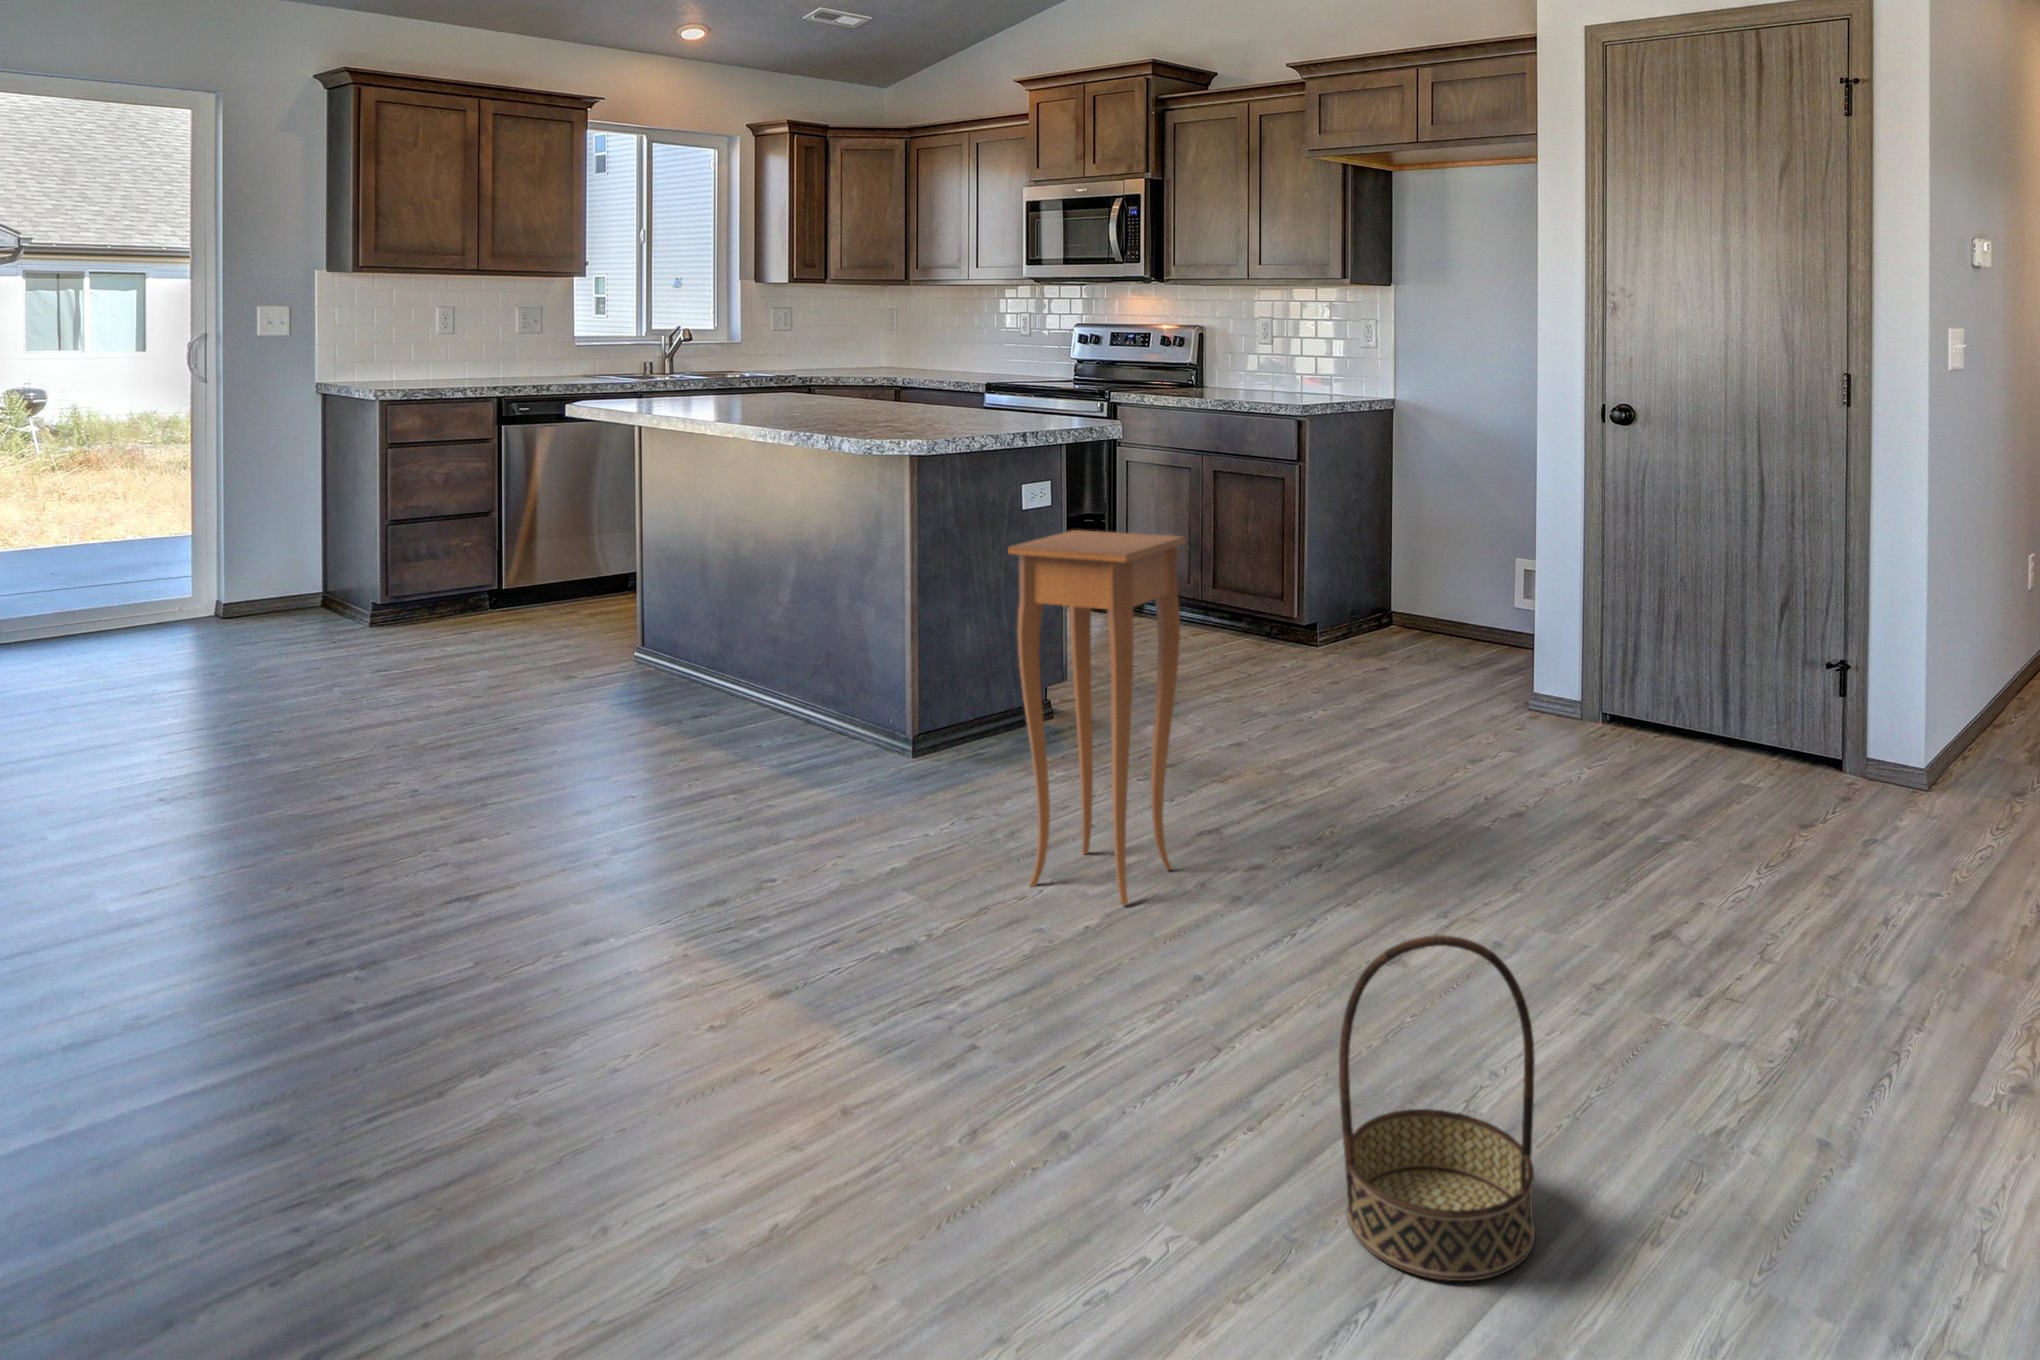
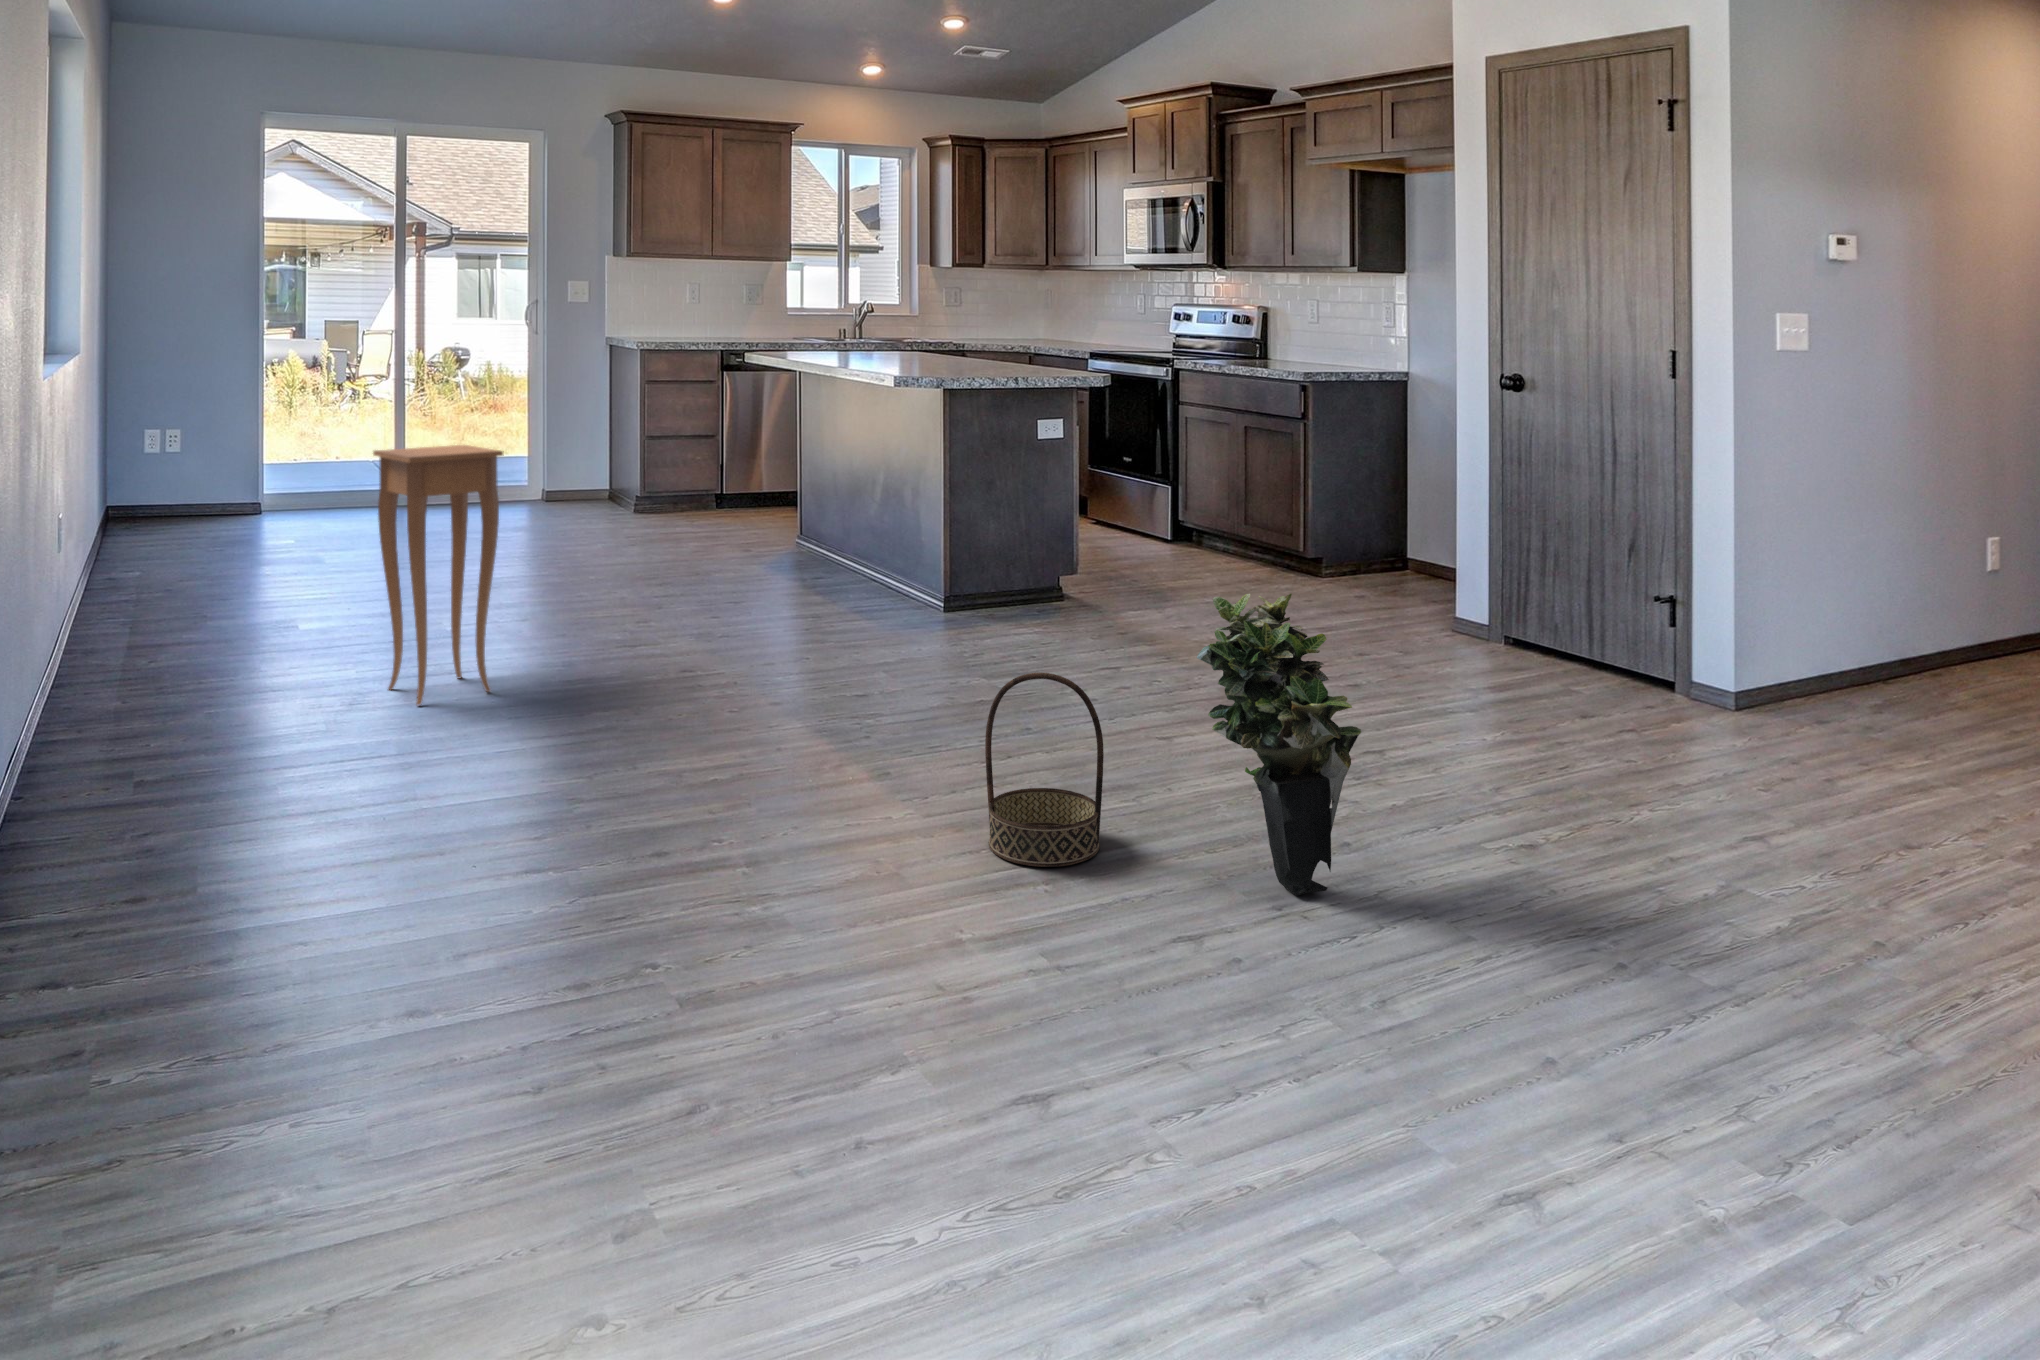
side table: present [1008,530,1186,905] -> present [373,445,503,705]
potted plant: none [1653,760,1943,1256] -> present [1197,594,1361,896]

